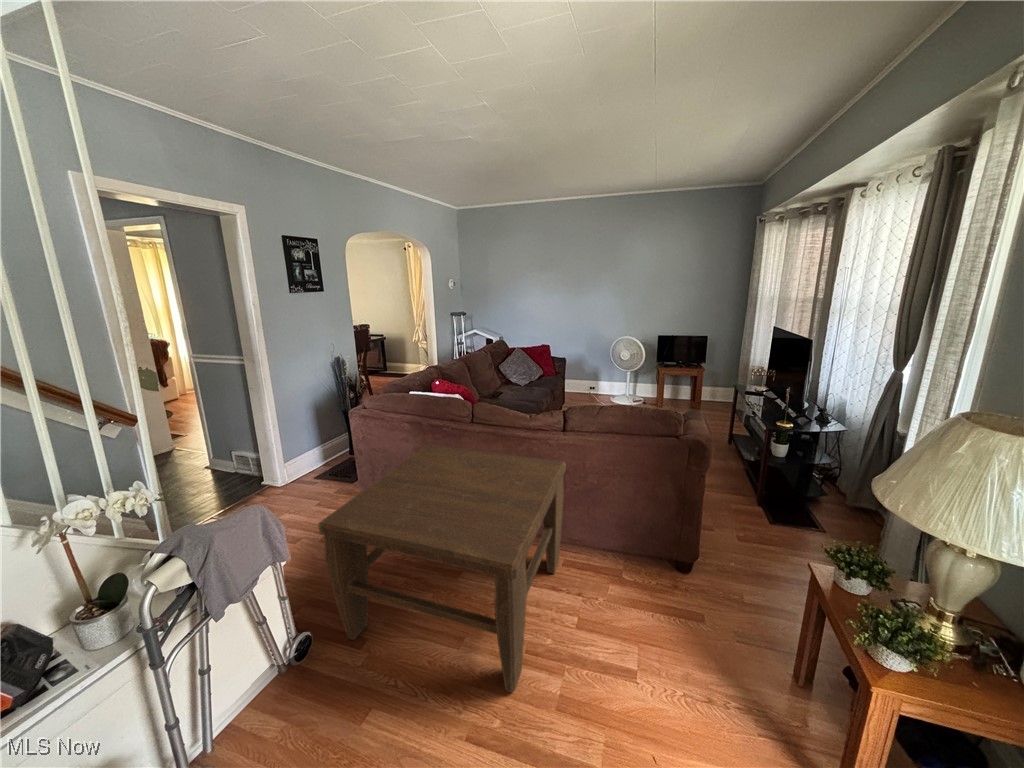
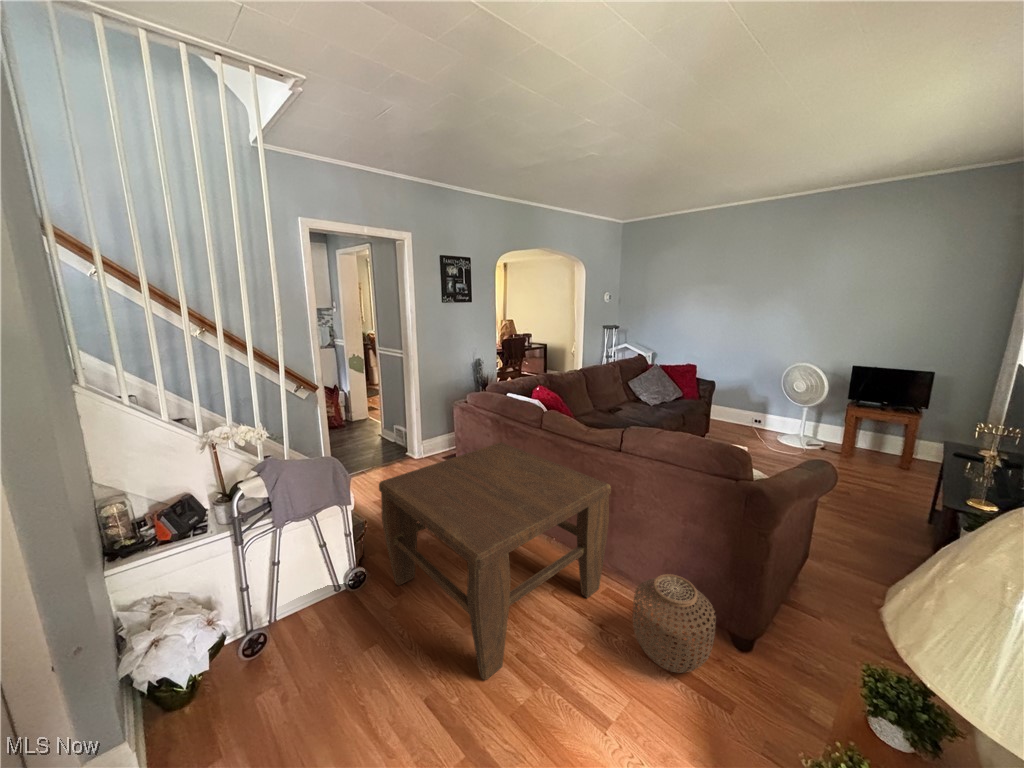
woven basket: none [608,526,679,607] -> present [633,574,716,673]

